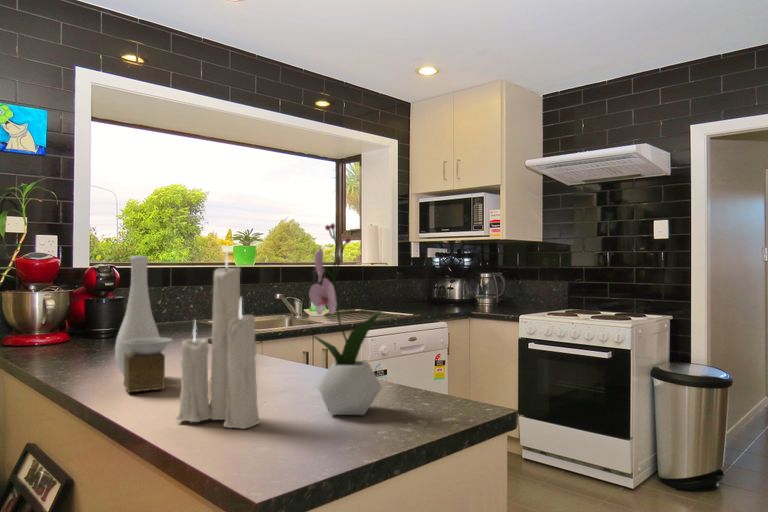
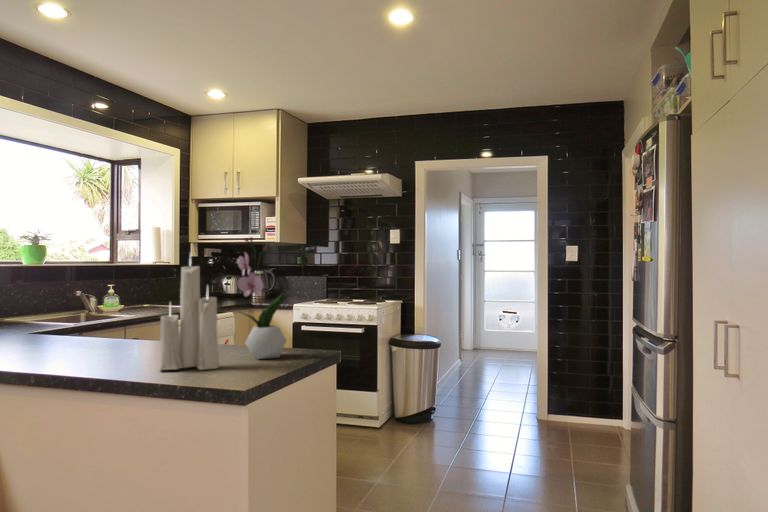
vase: present [115,256,172,392] -> none [35,257,105,364]

